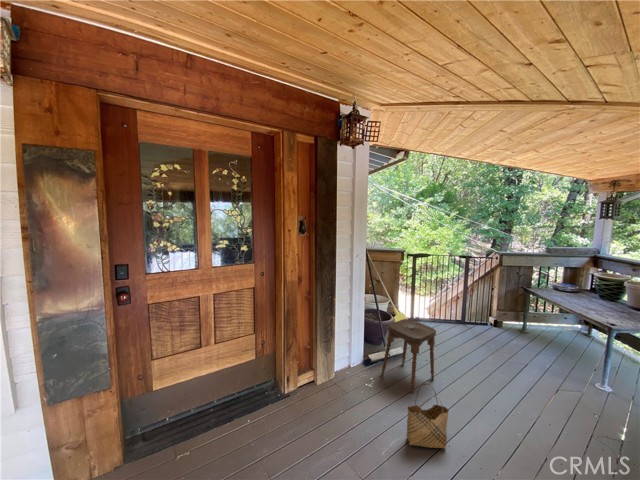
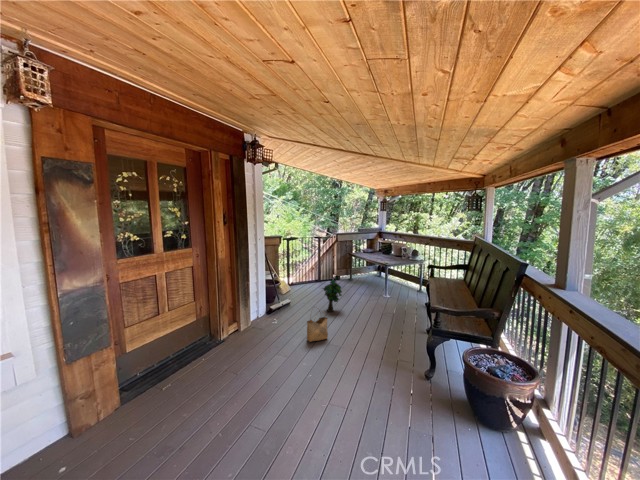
stool: present [381,319,436,393] -> none [280,279,312,322]
decorative plant: none [453,329,493,387] -> present [323,277,342,312]

